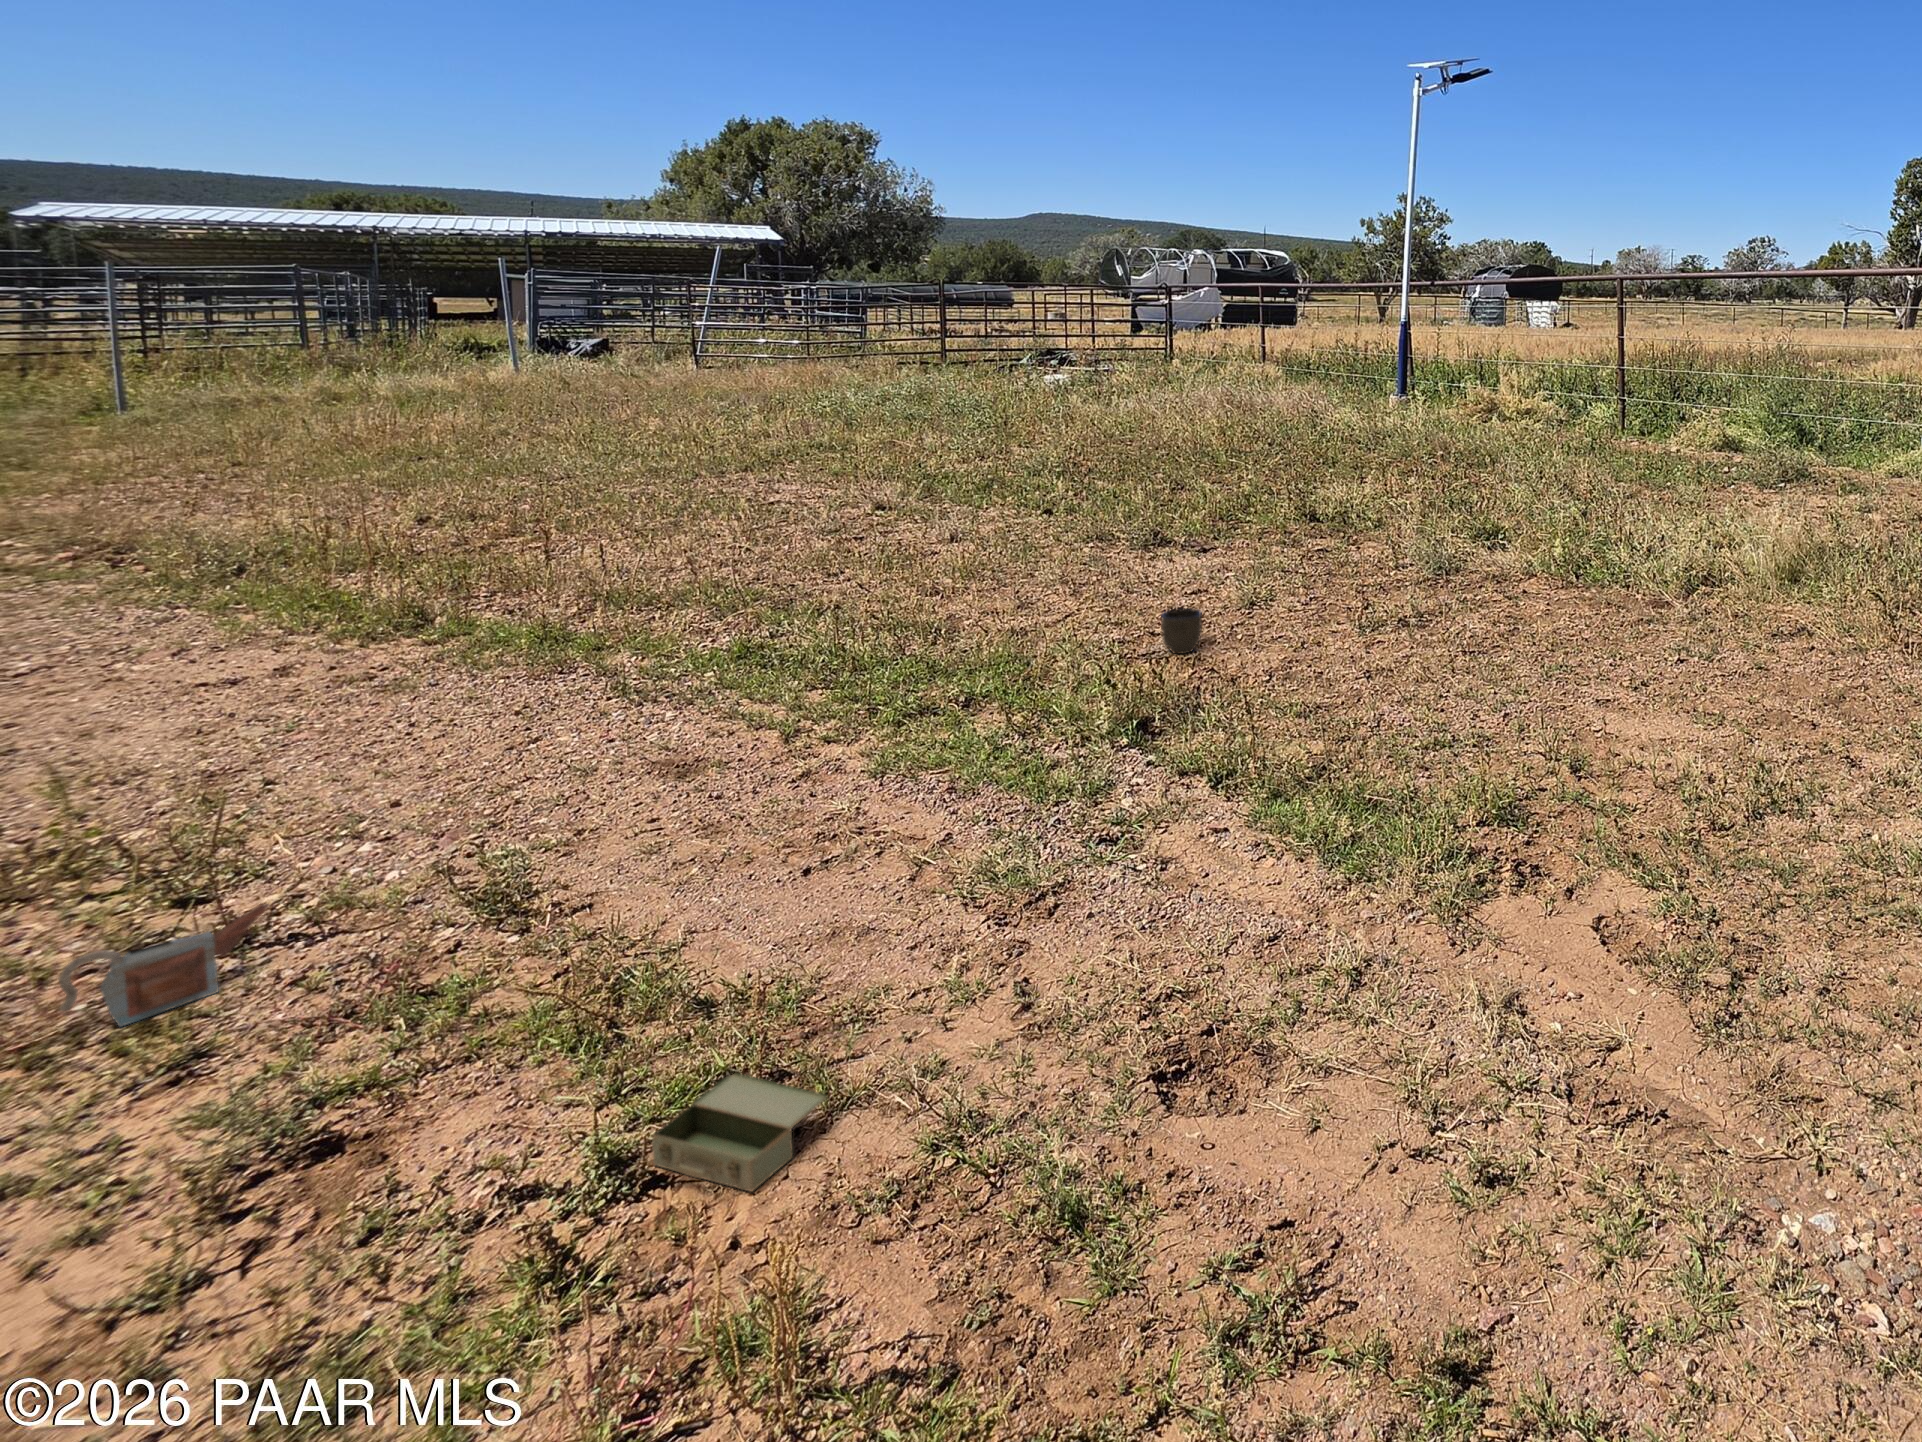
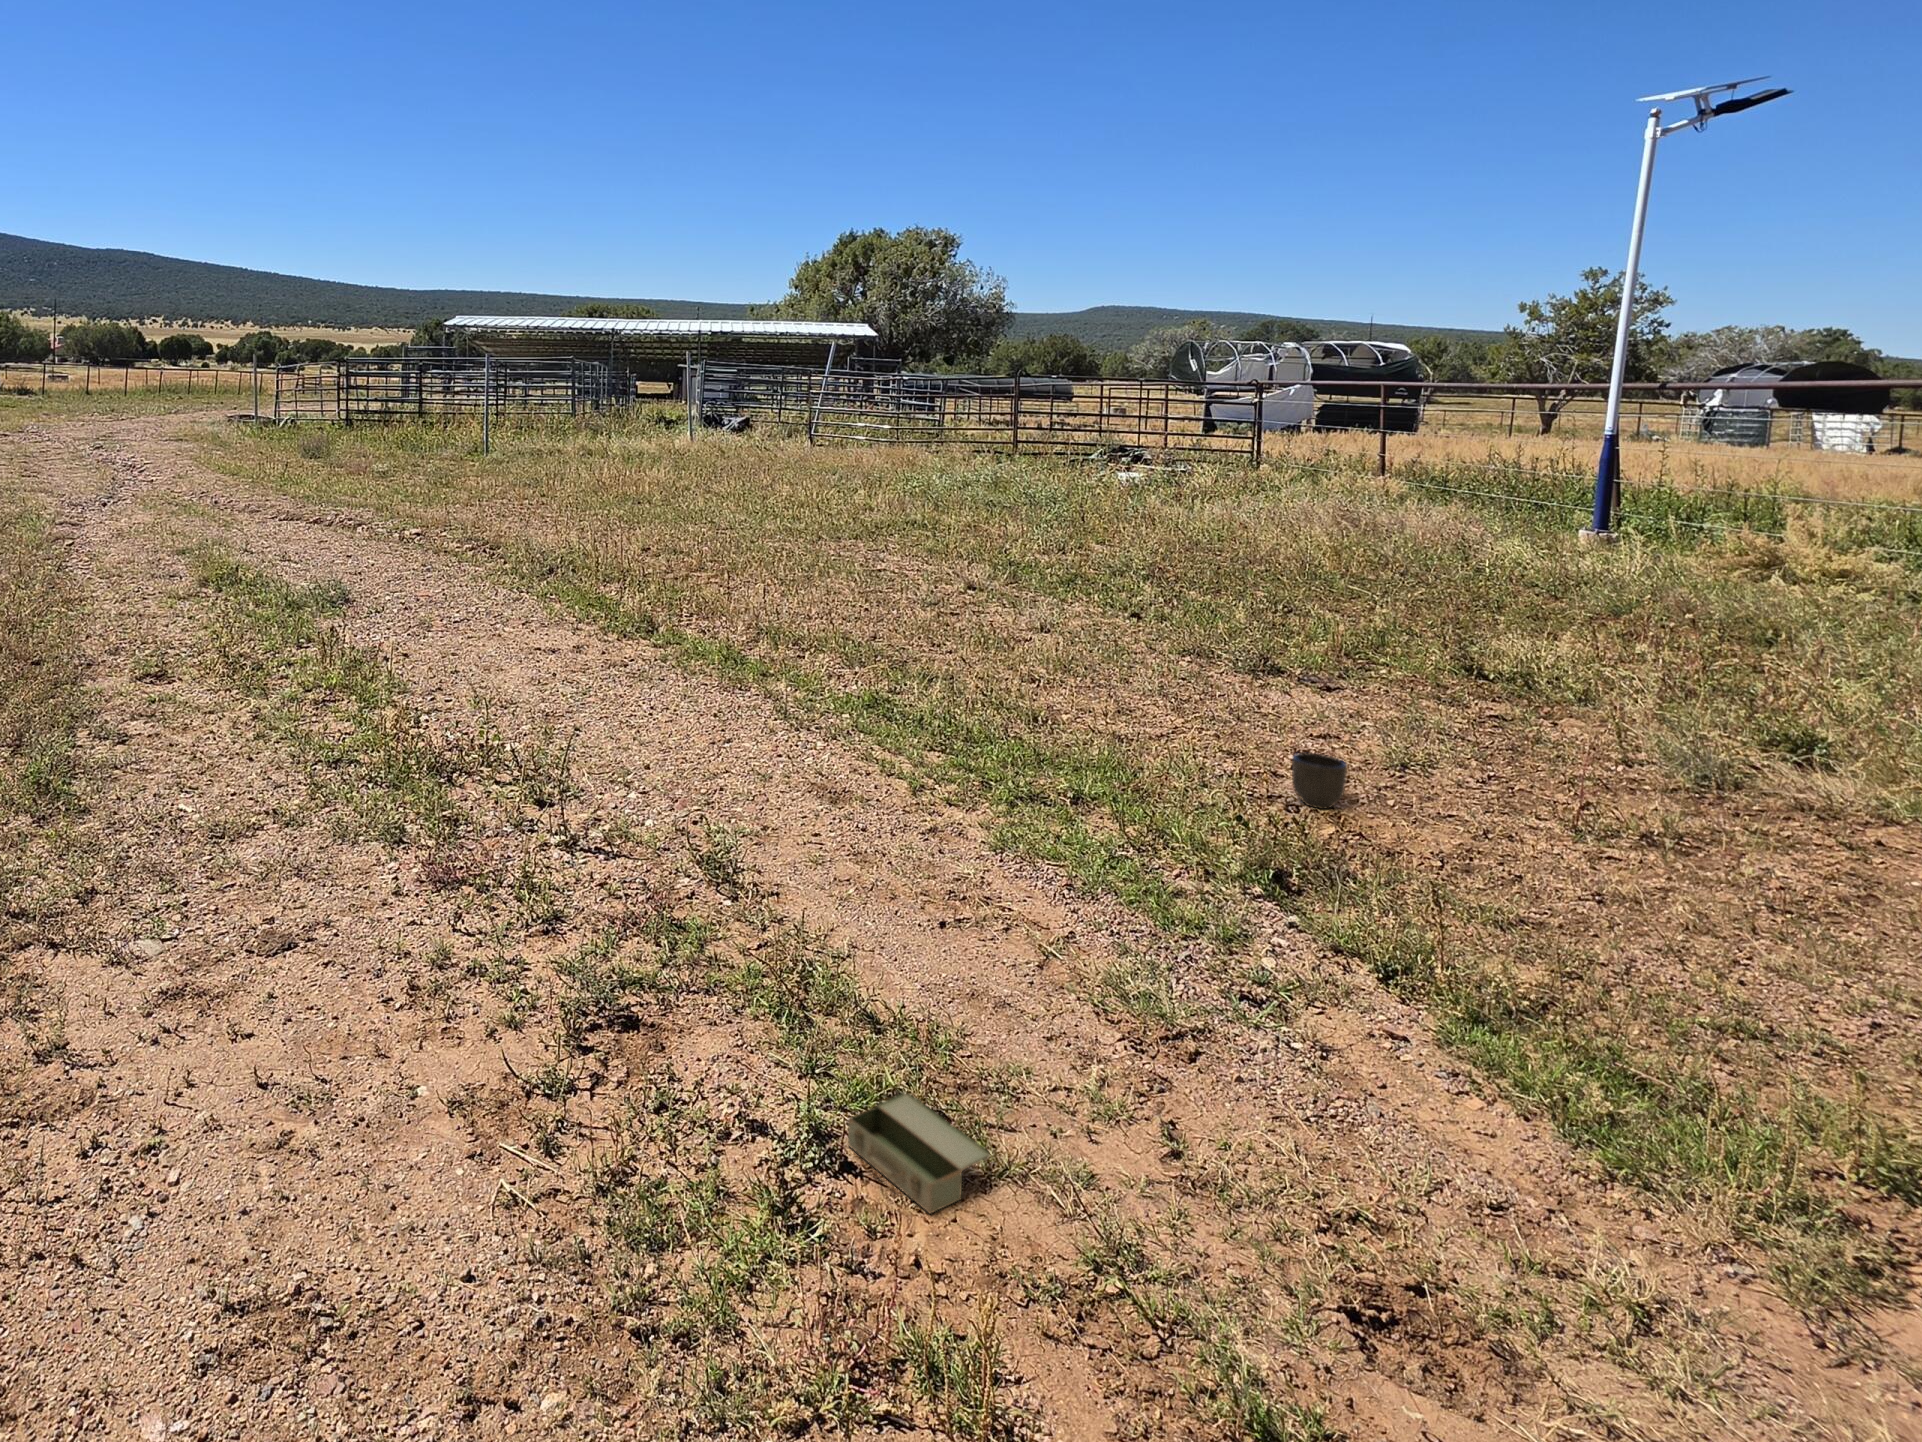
watering can: present [59,903,269,1027] -> none [500,819,598,879]

